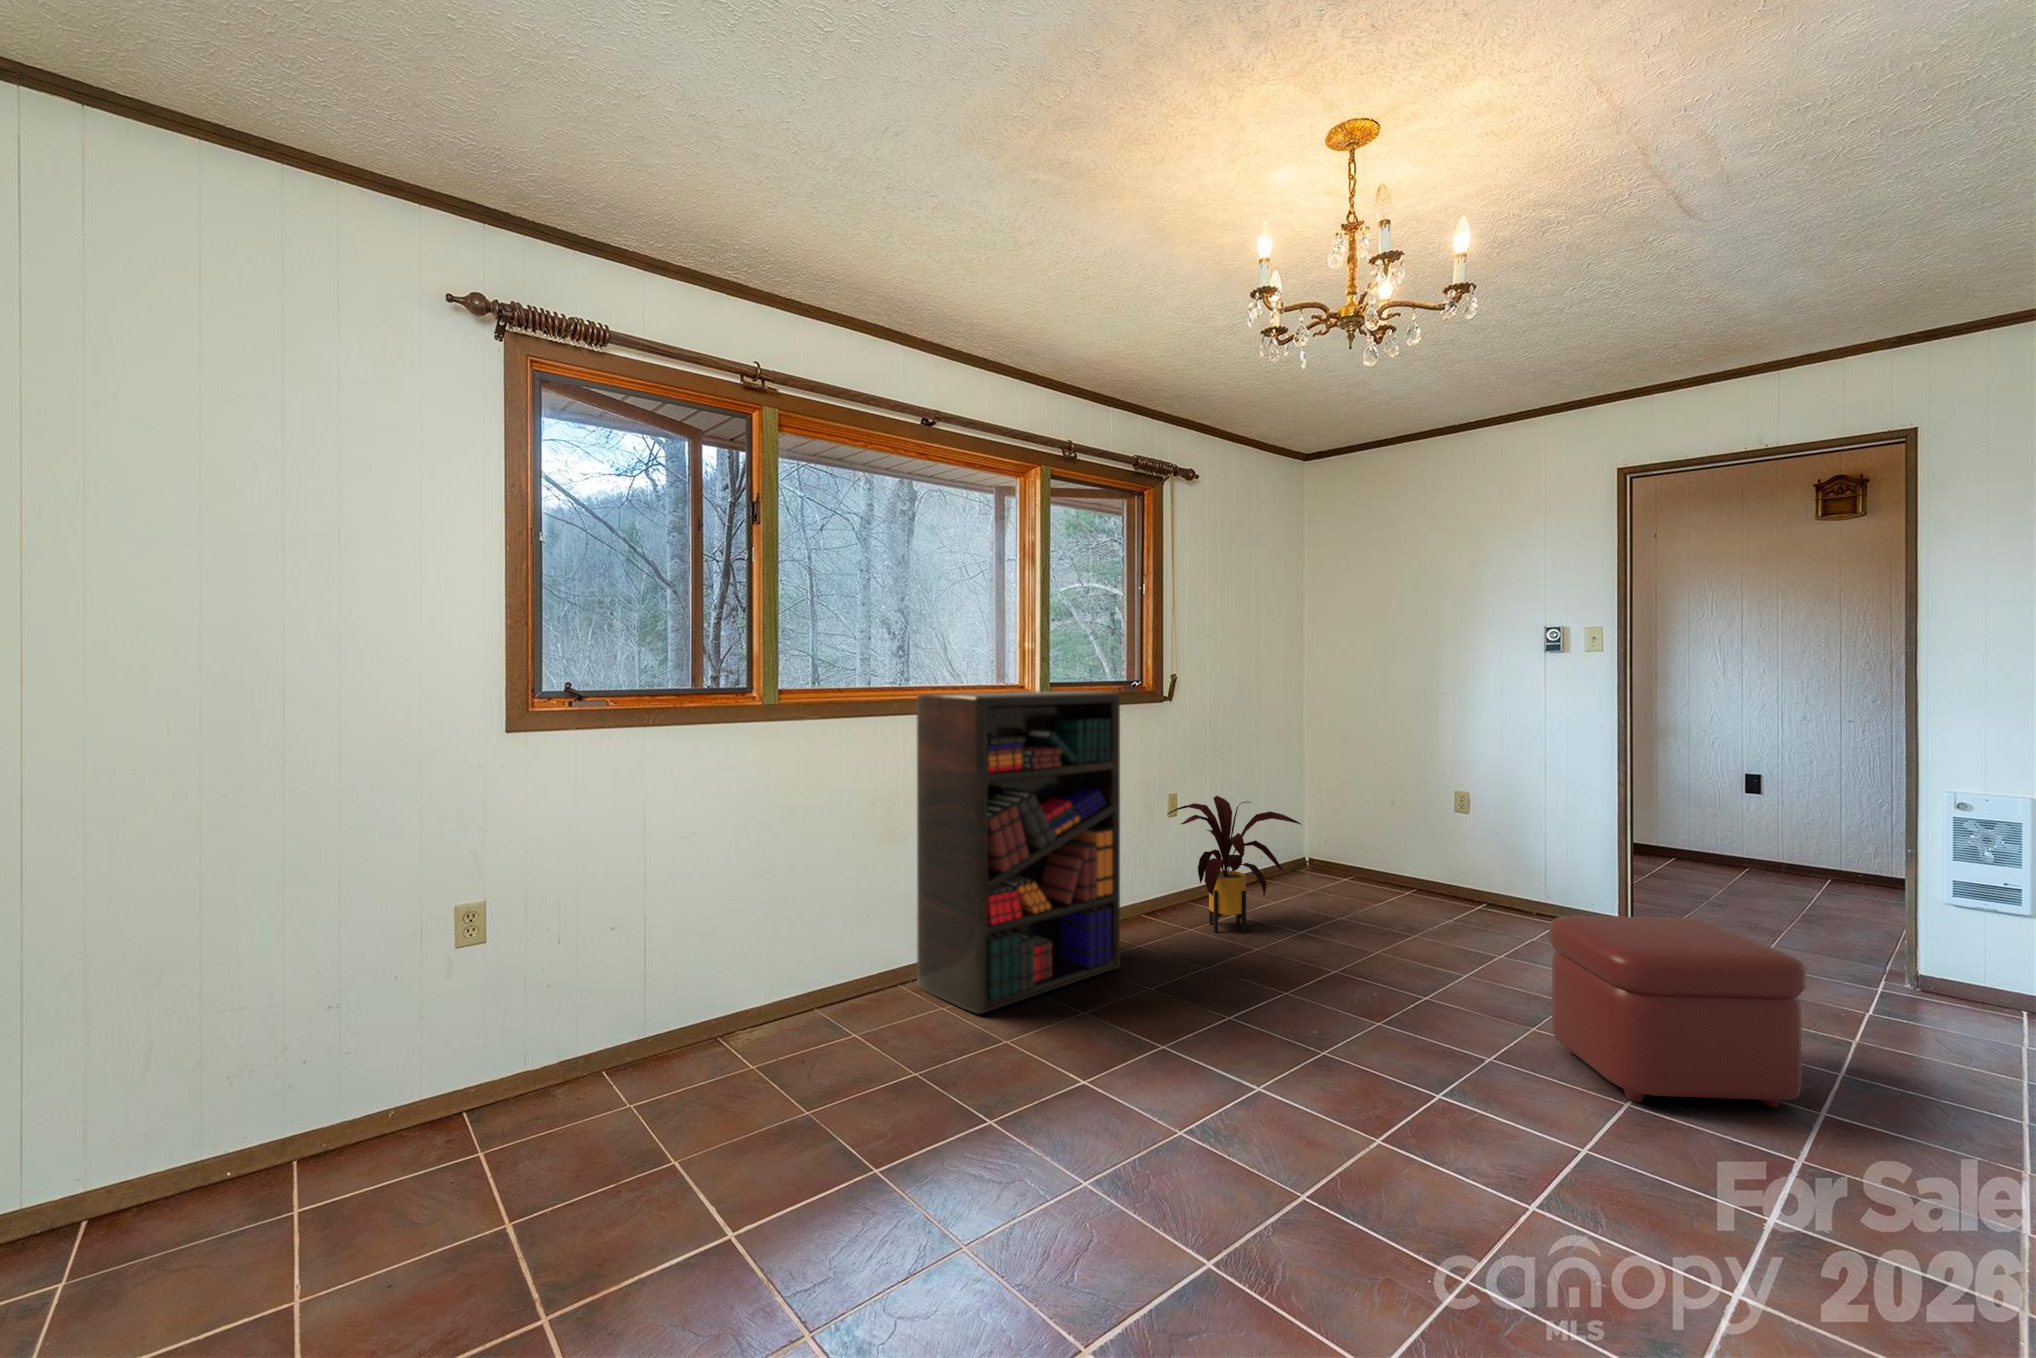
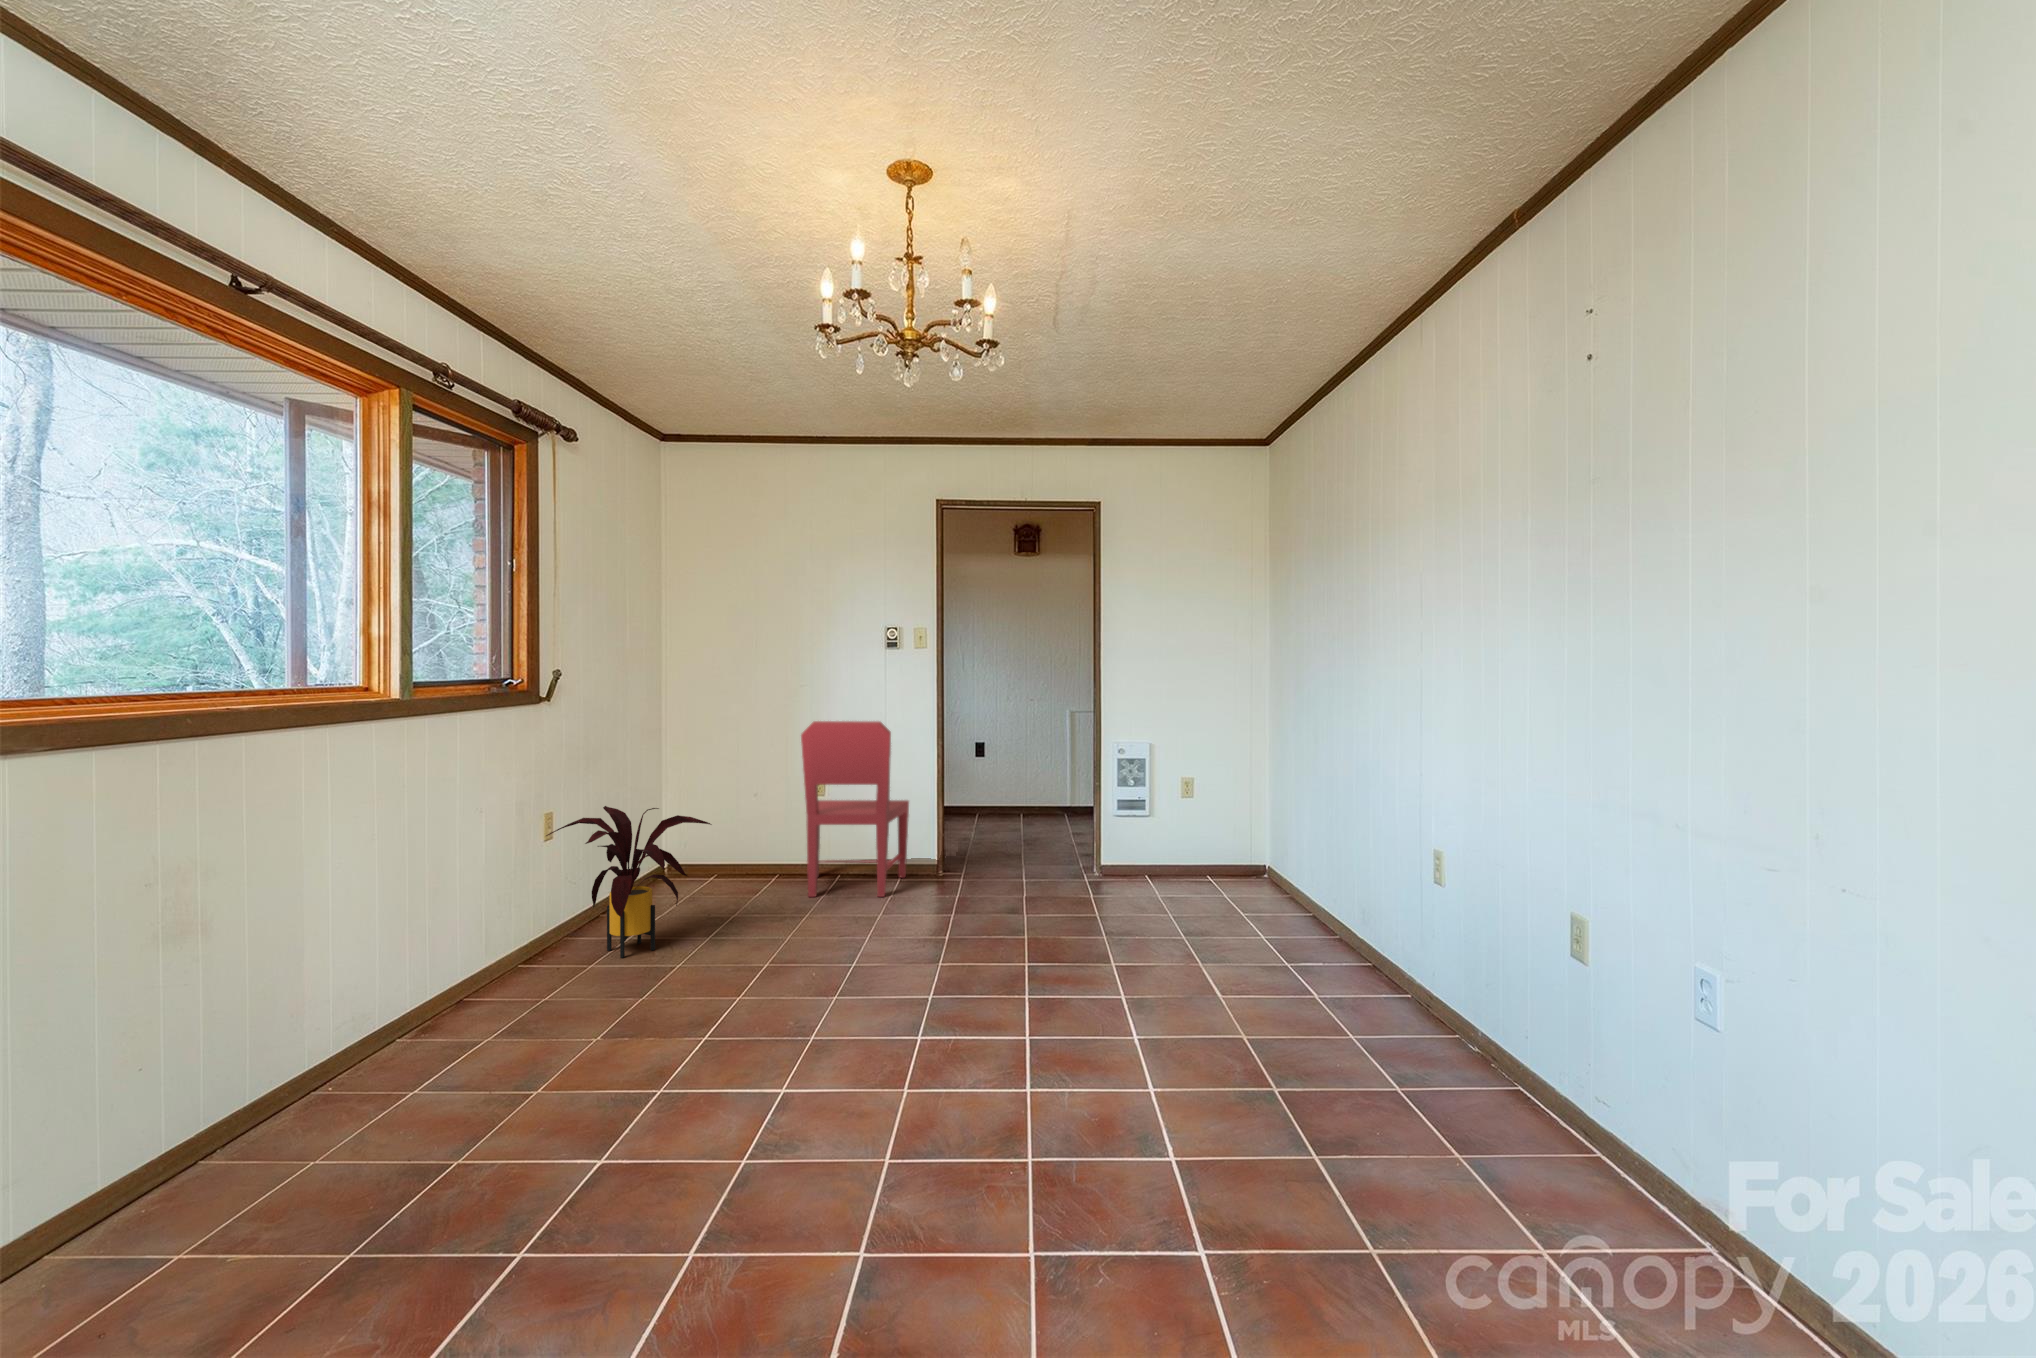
bookshelf: present [917,691,1120,1014] -> none [239,693,548,1154]
dining chair: none [1420,731,1576,940] -> present [801,721,909,897]
ottoman: present [1549,916,1806,1107] -> none [972,852,1126,996]

